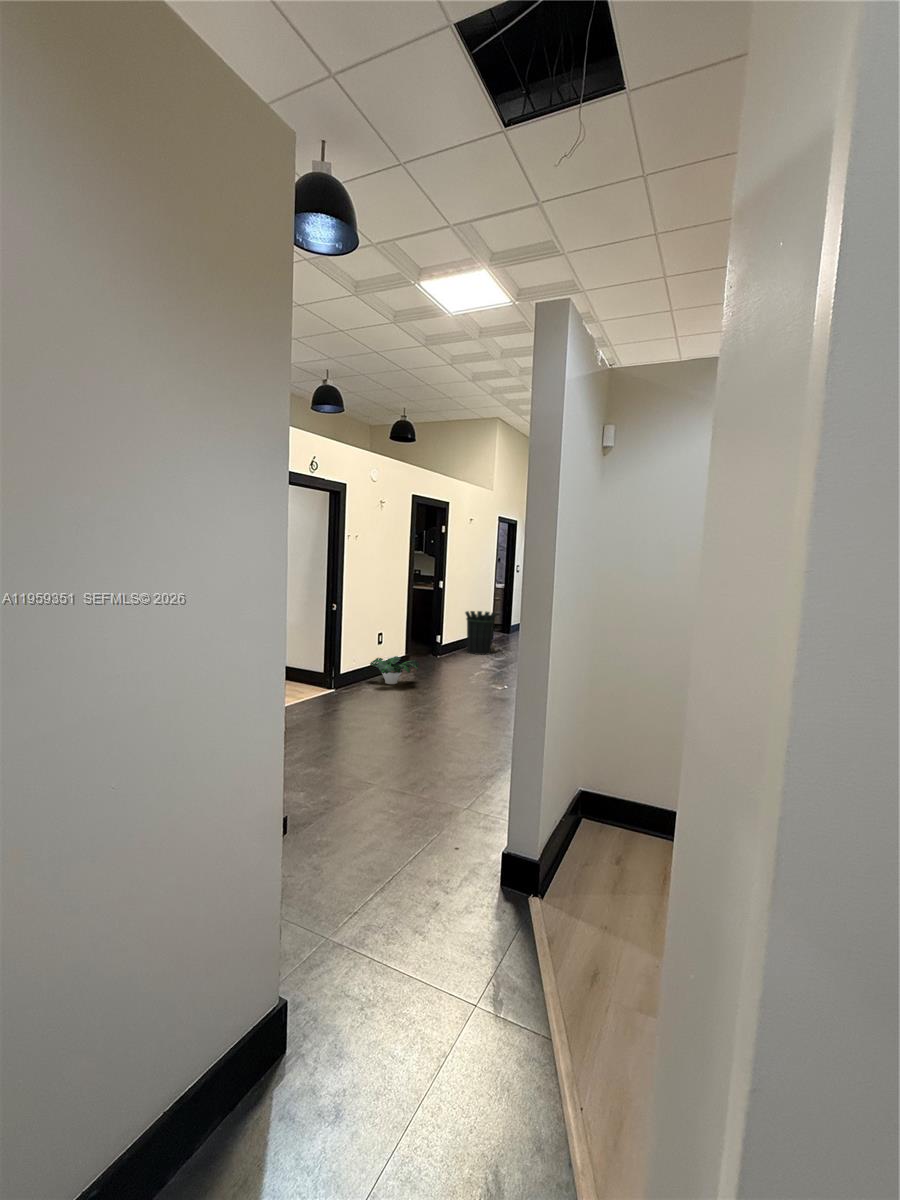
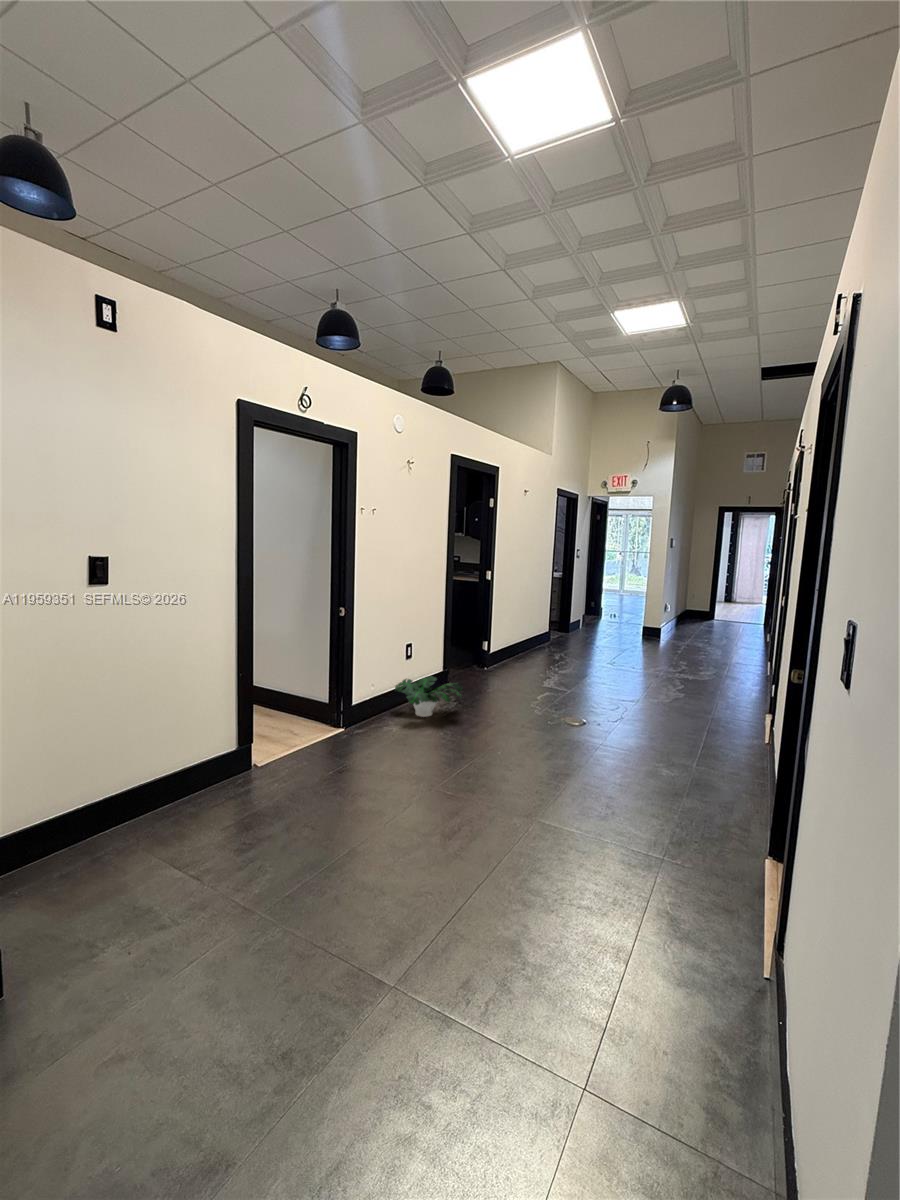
waste bin: present [465,611,496,655] -> none [518,608,560,664]

